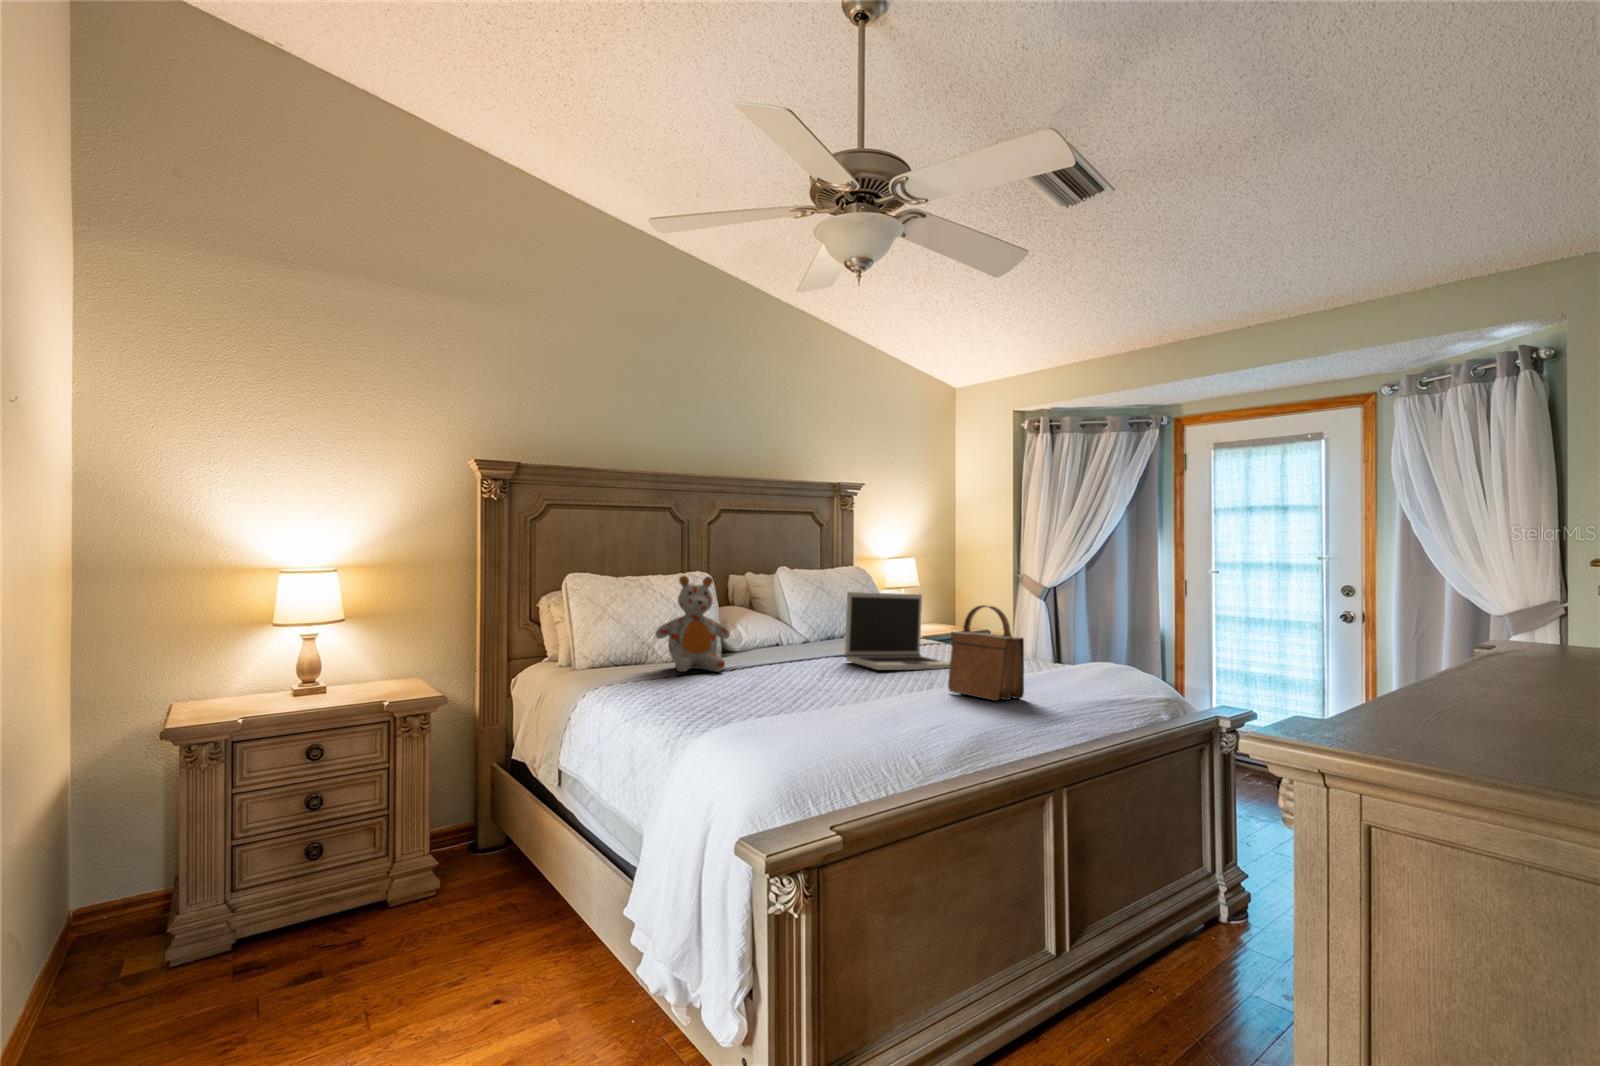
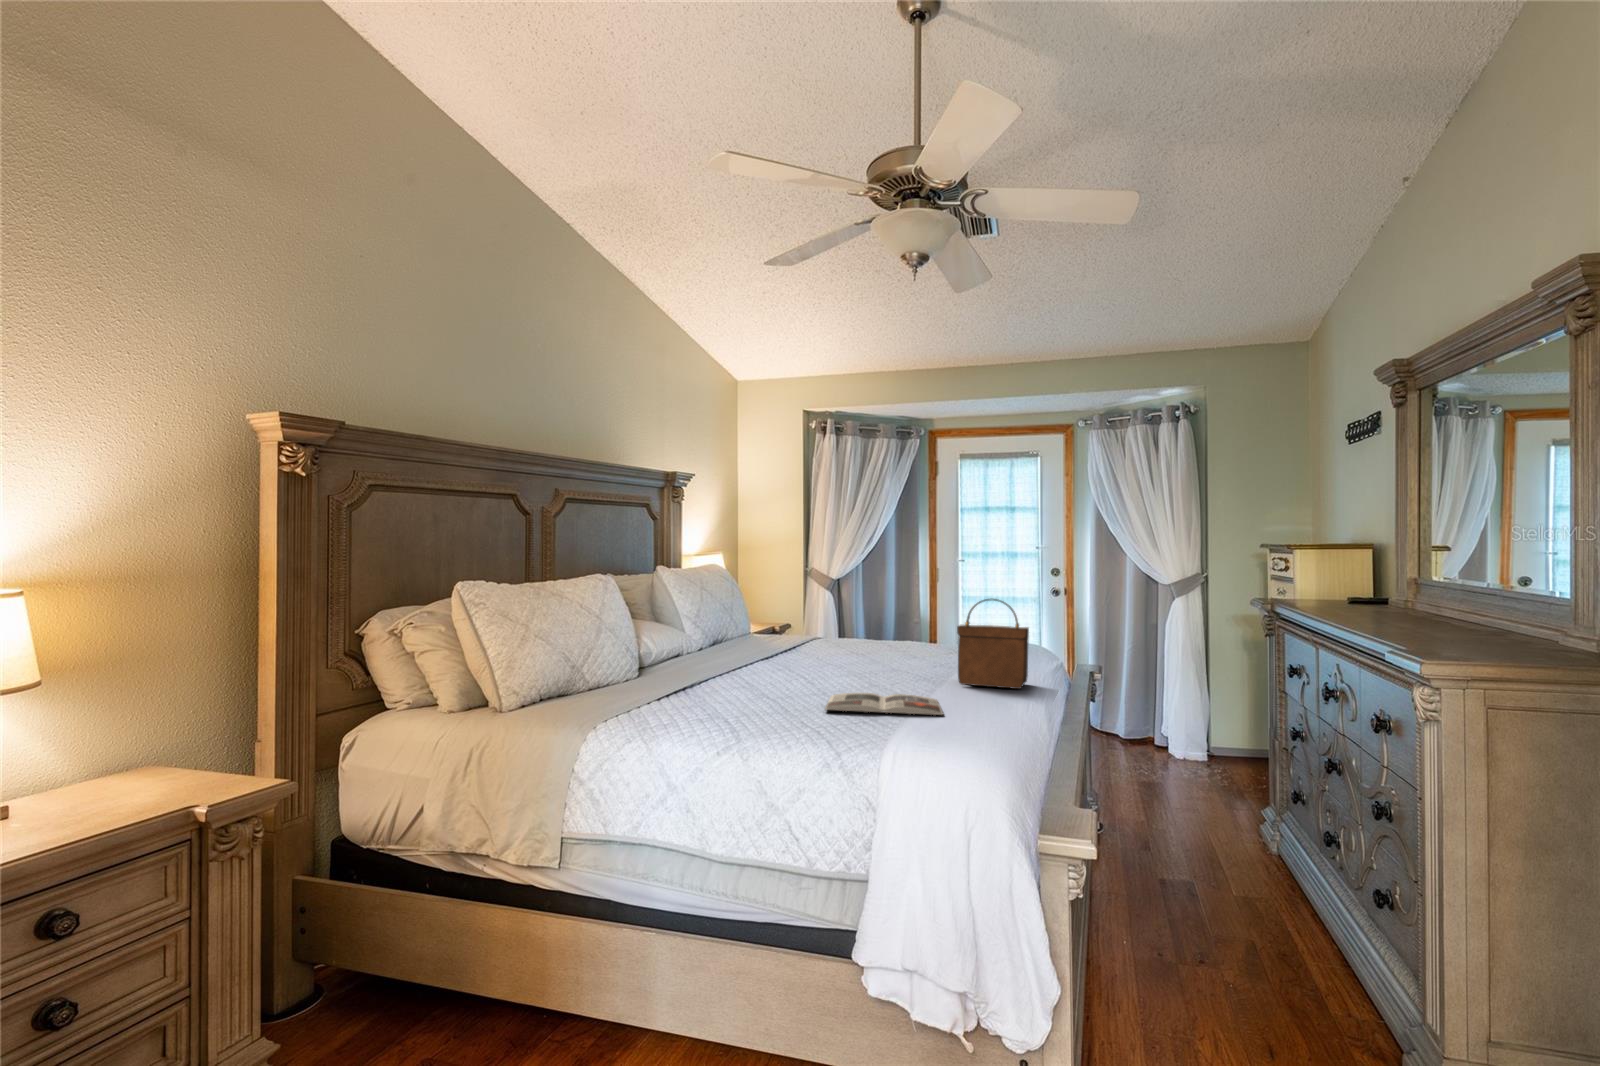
stuffed bear: present [655,576,730,672] -> none [607,579,700,697]
laptop: present [845,592,950,670] -> none [782,589,889,670]
magazine: none [769,685,893,709] -> present [825,693,943,715]

